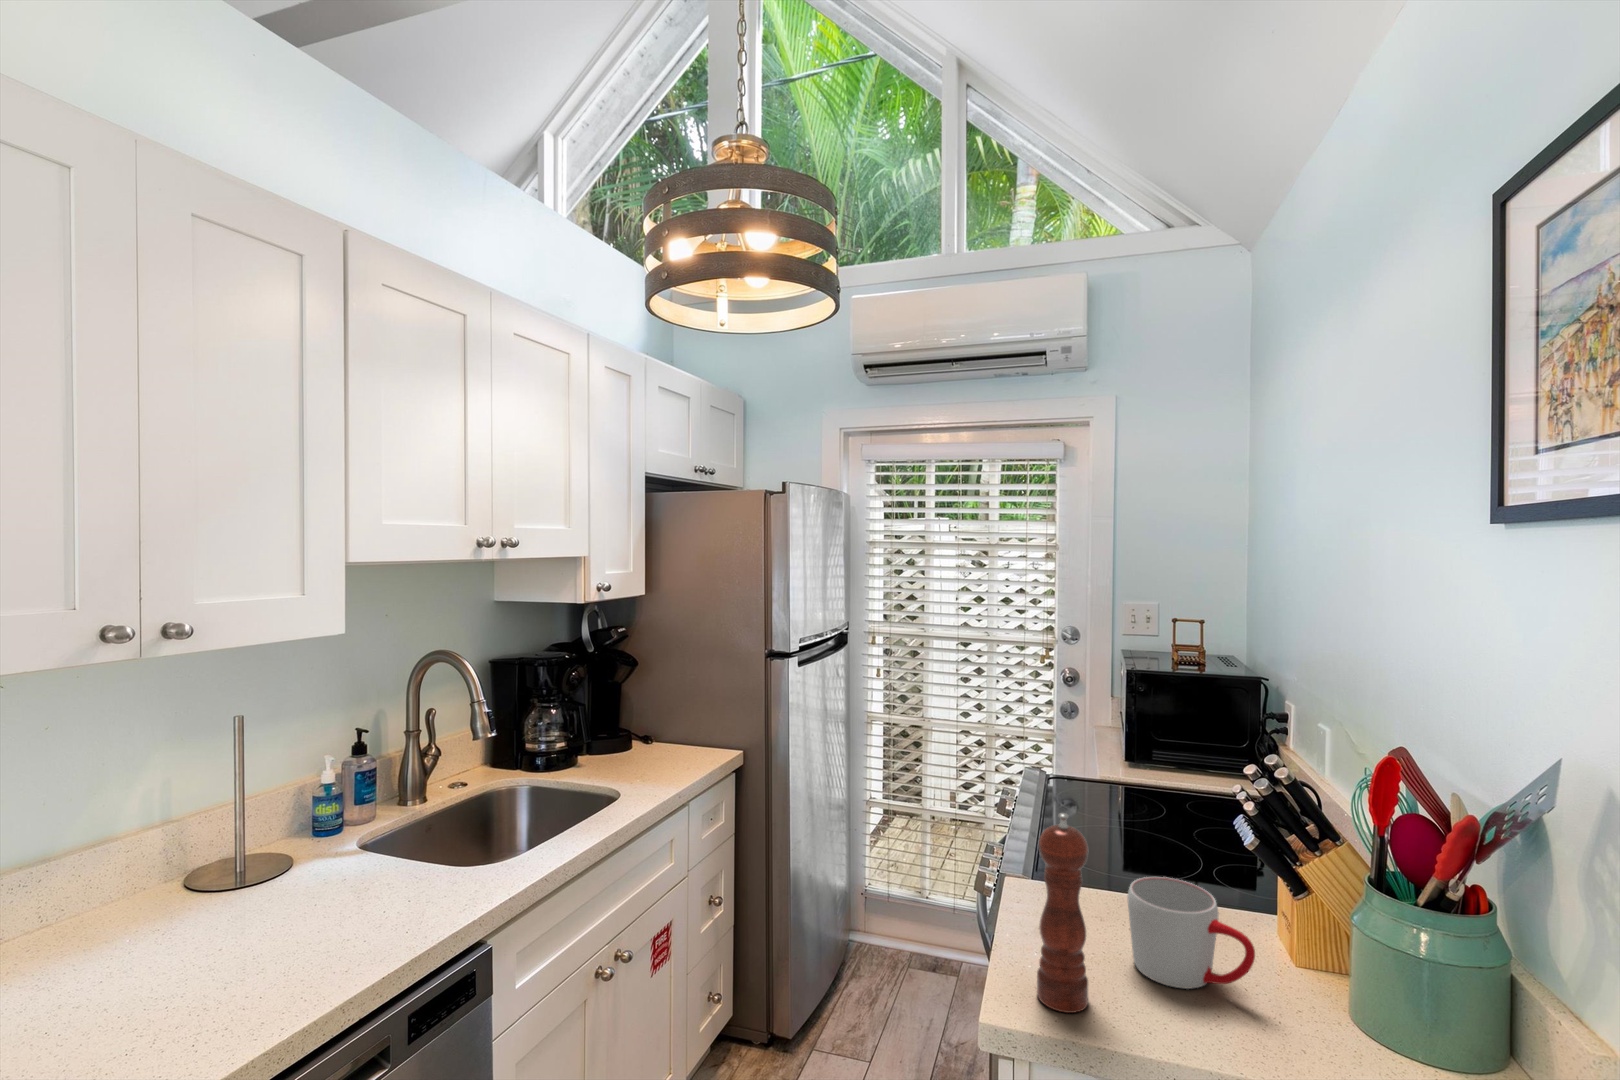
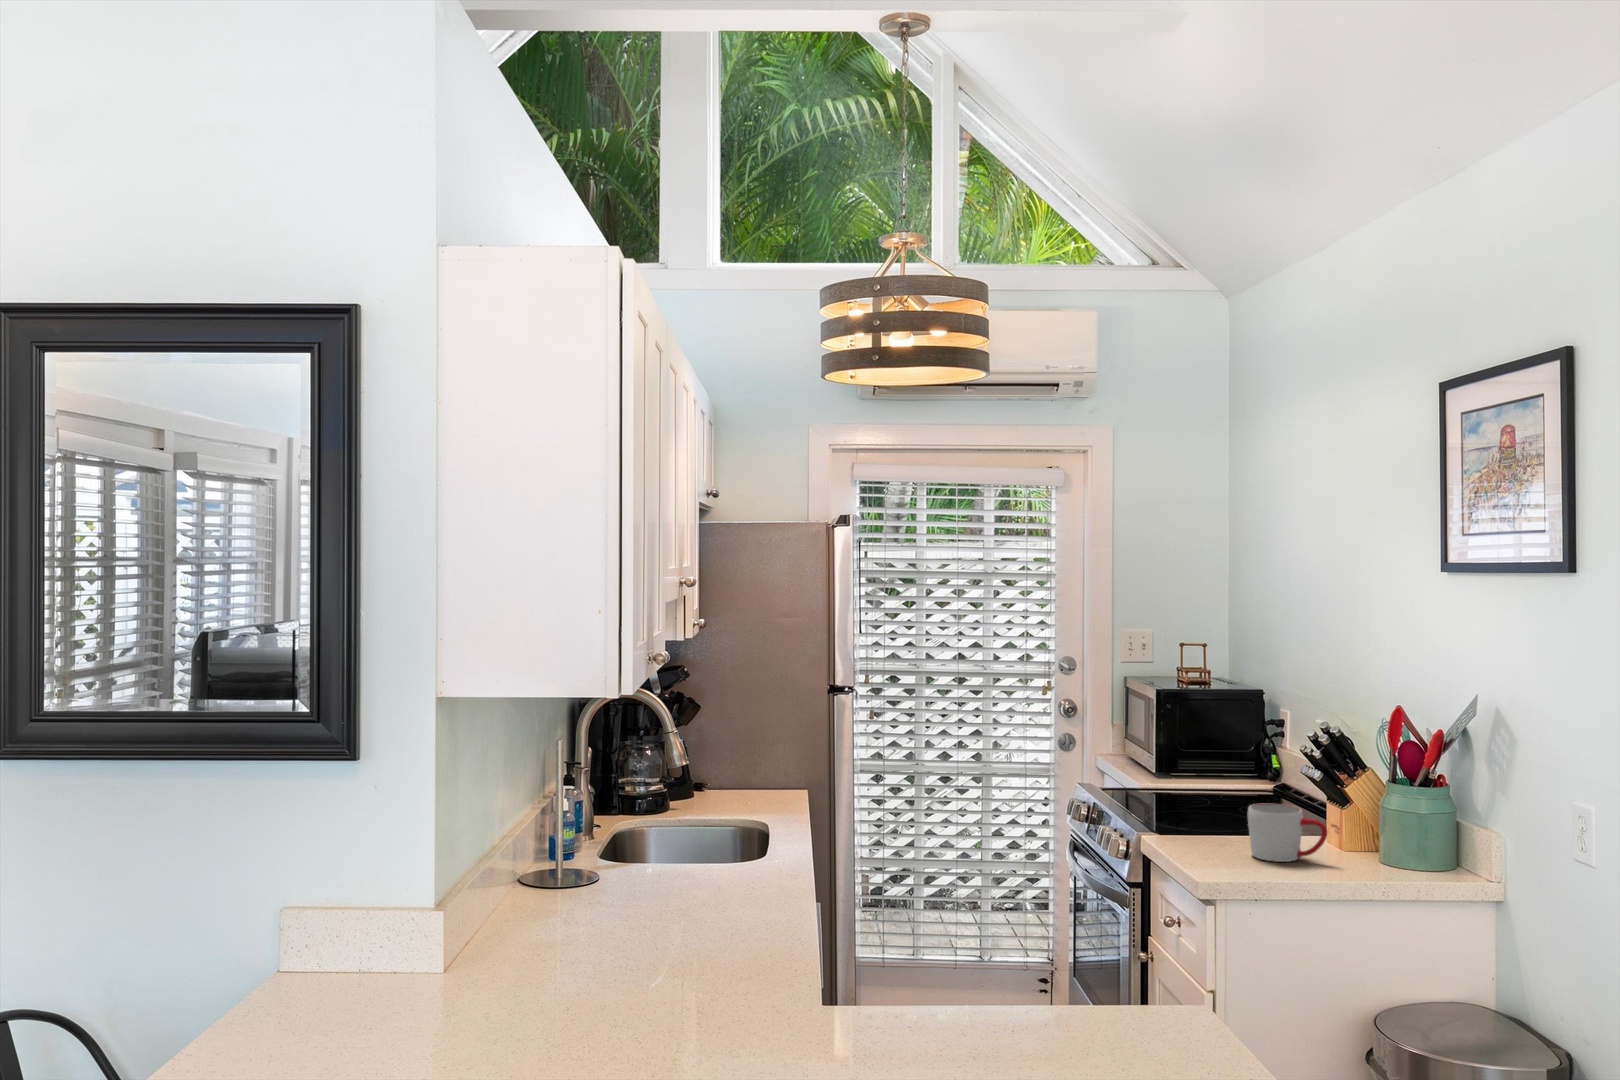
pepper mill: present [1037,813,1088,1013] -> none [1210,755,1242,874]

